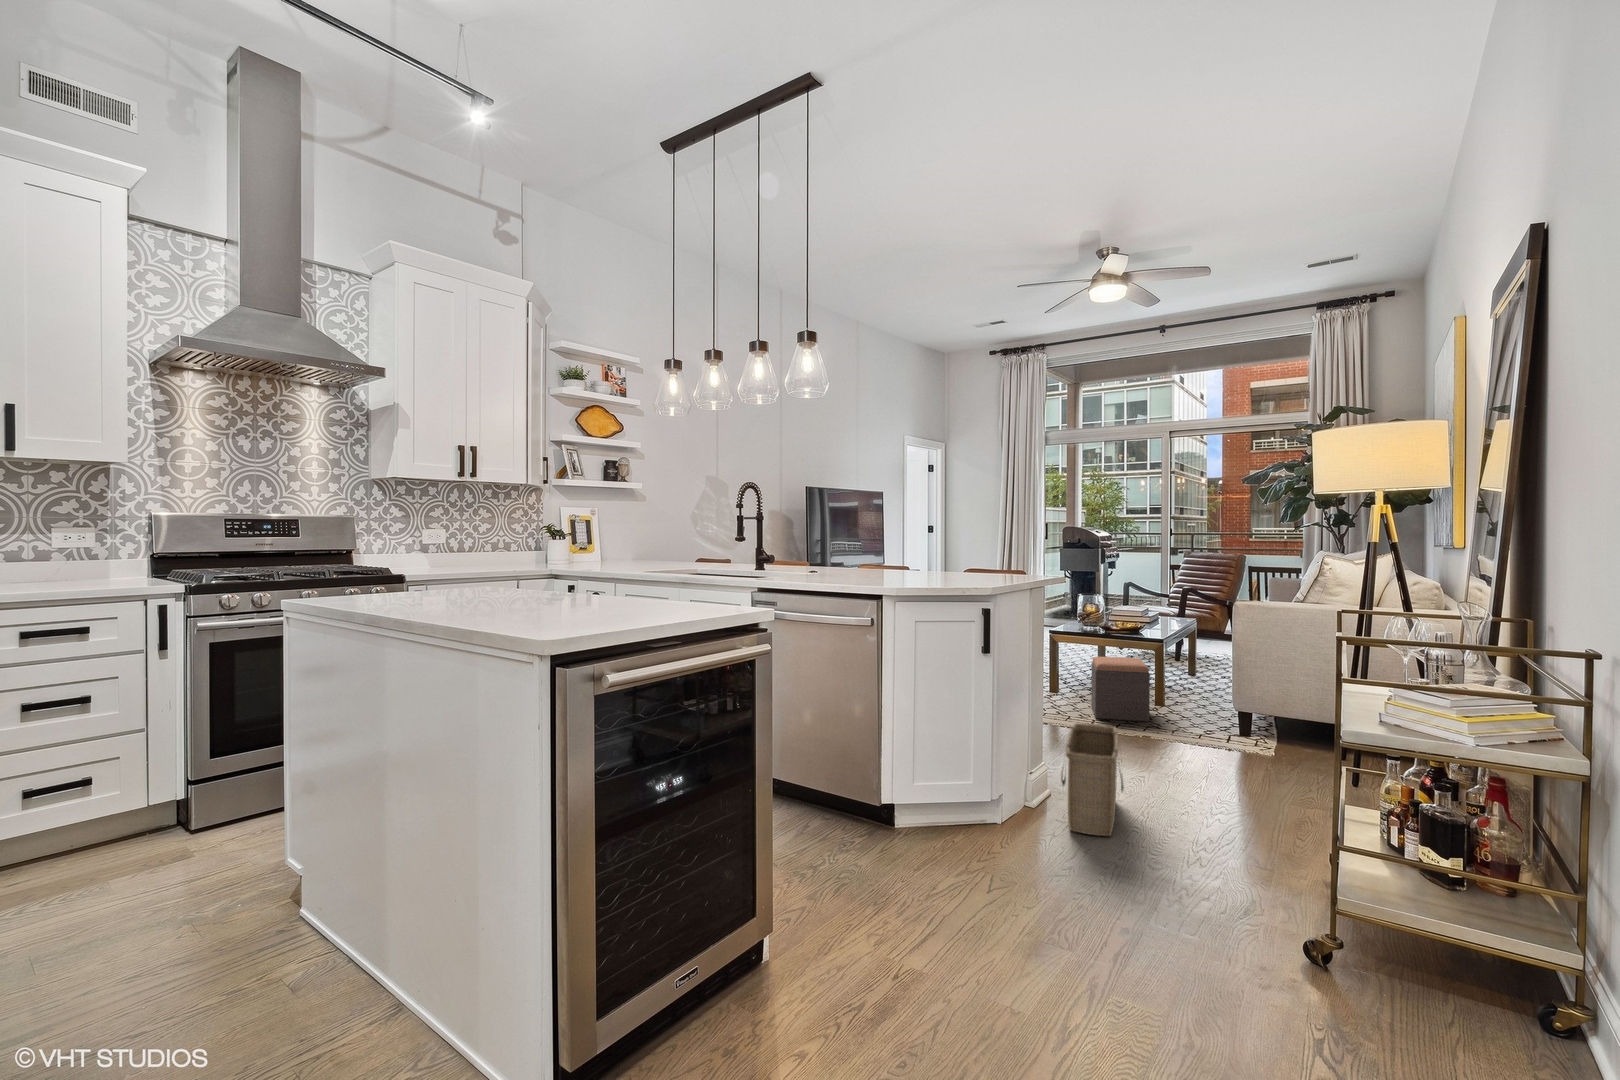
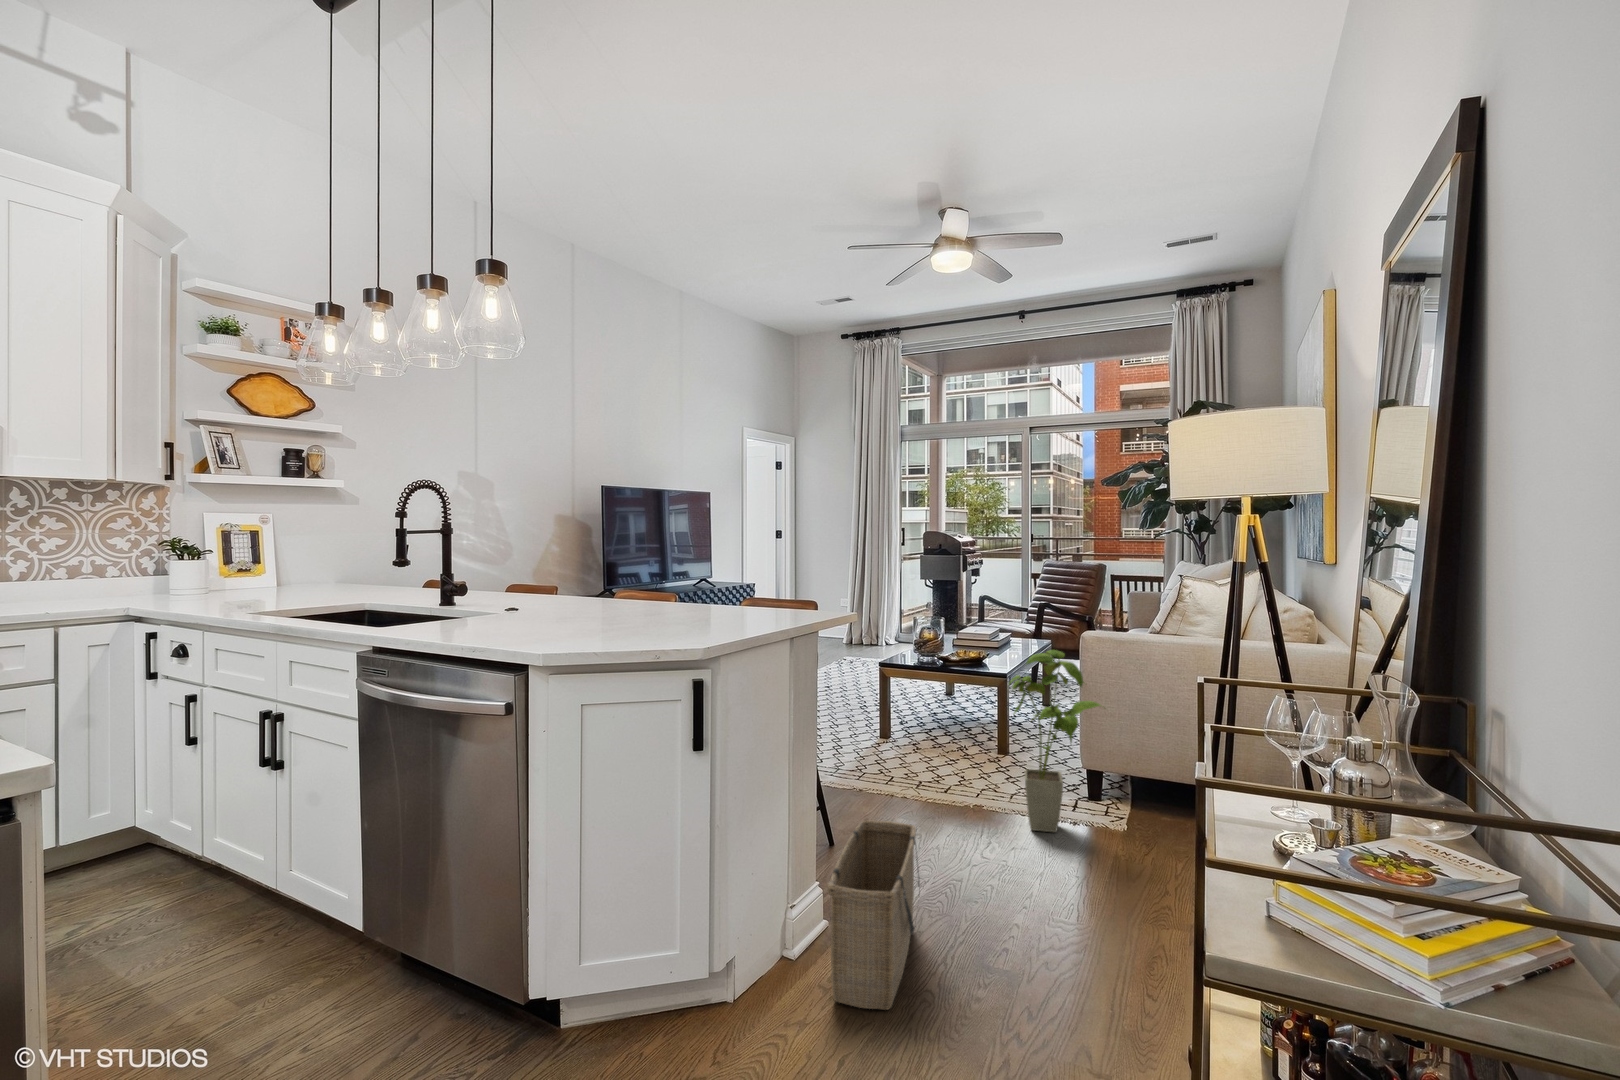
house plant: none [1173,612,1258,755] -> present [1010,650,1101,833]
footstool: present [1091,657,1150,722] -> none [922,698,986,780]

